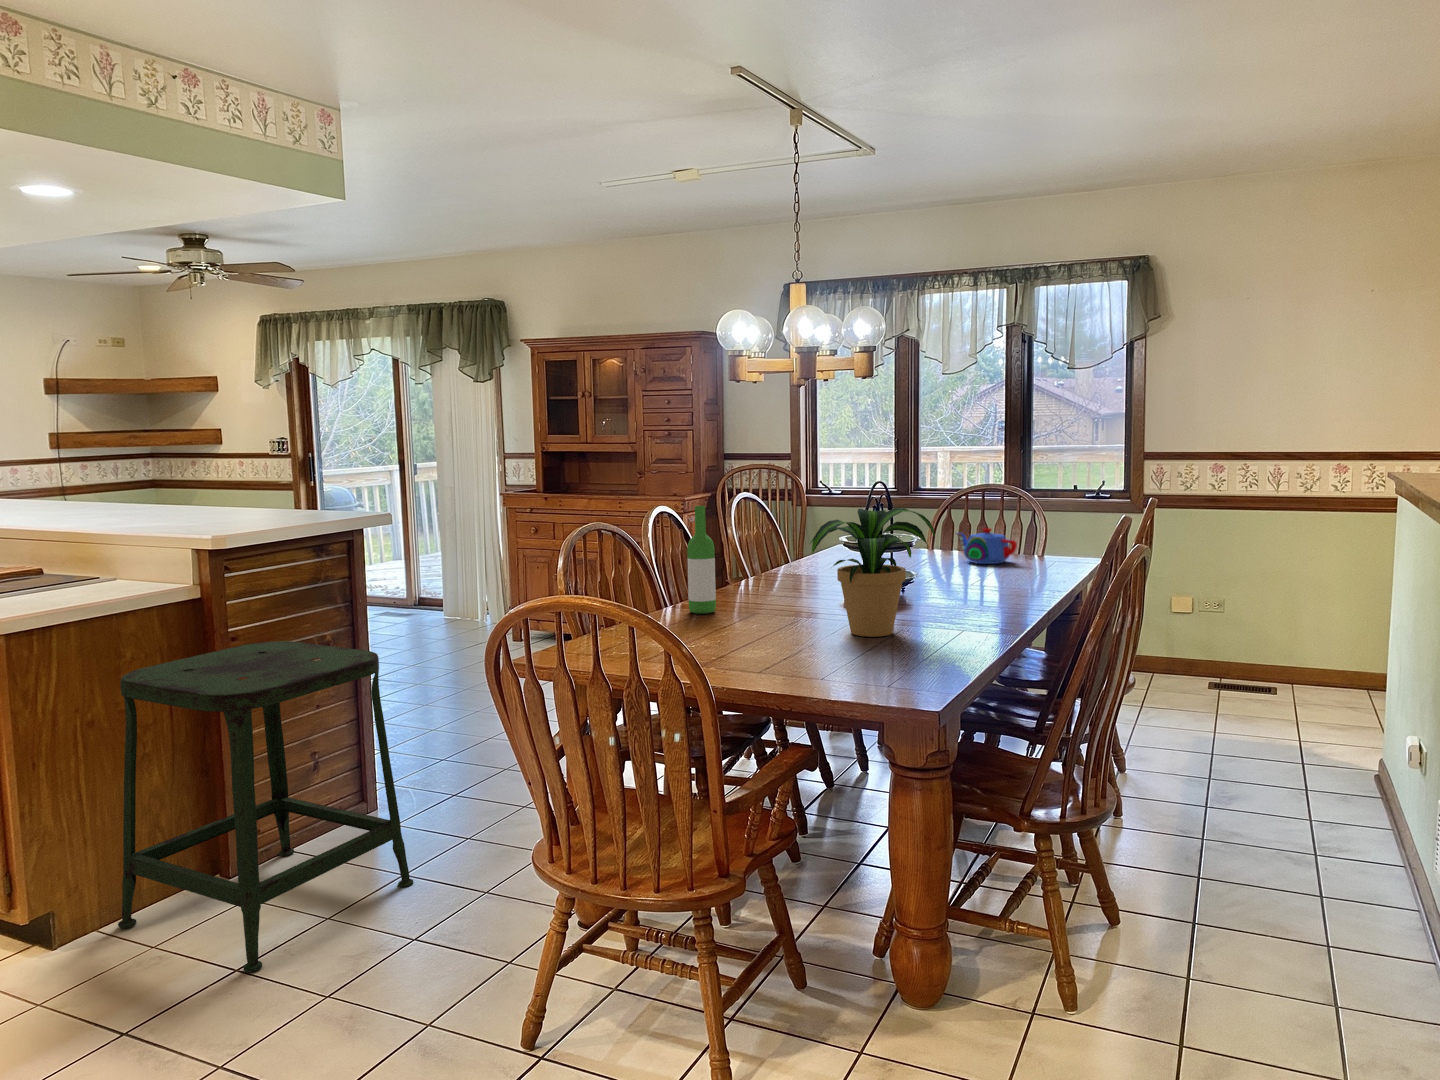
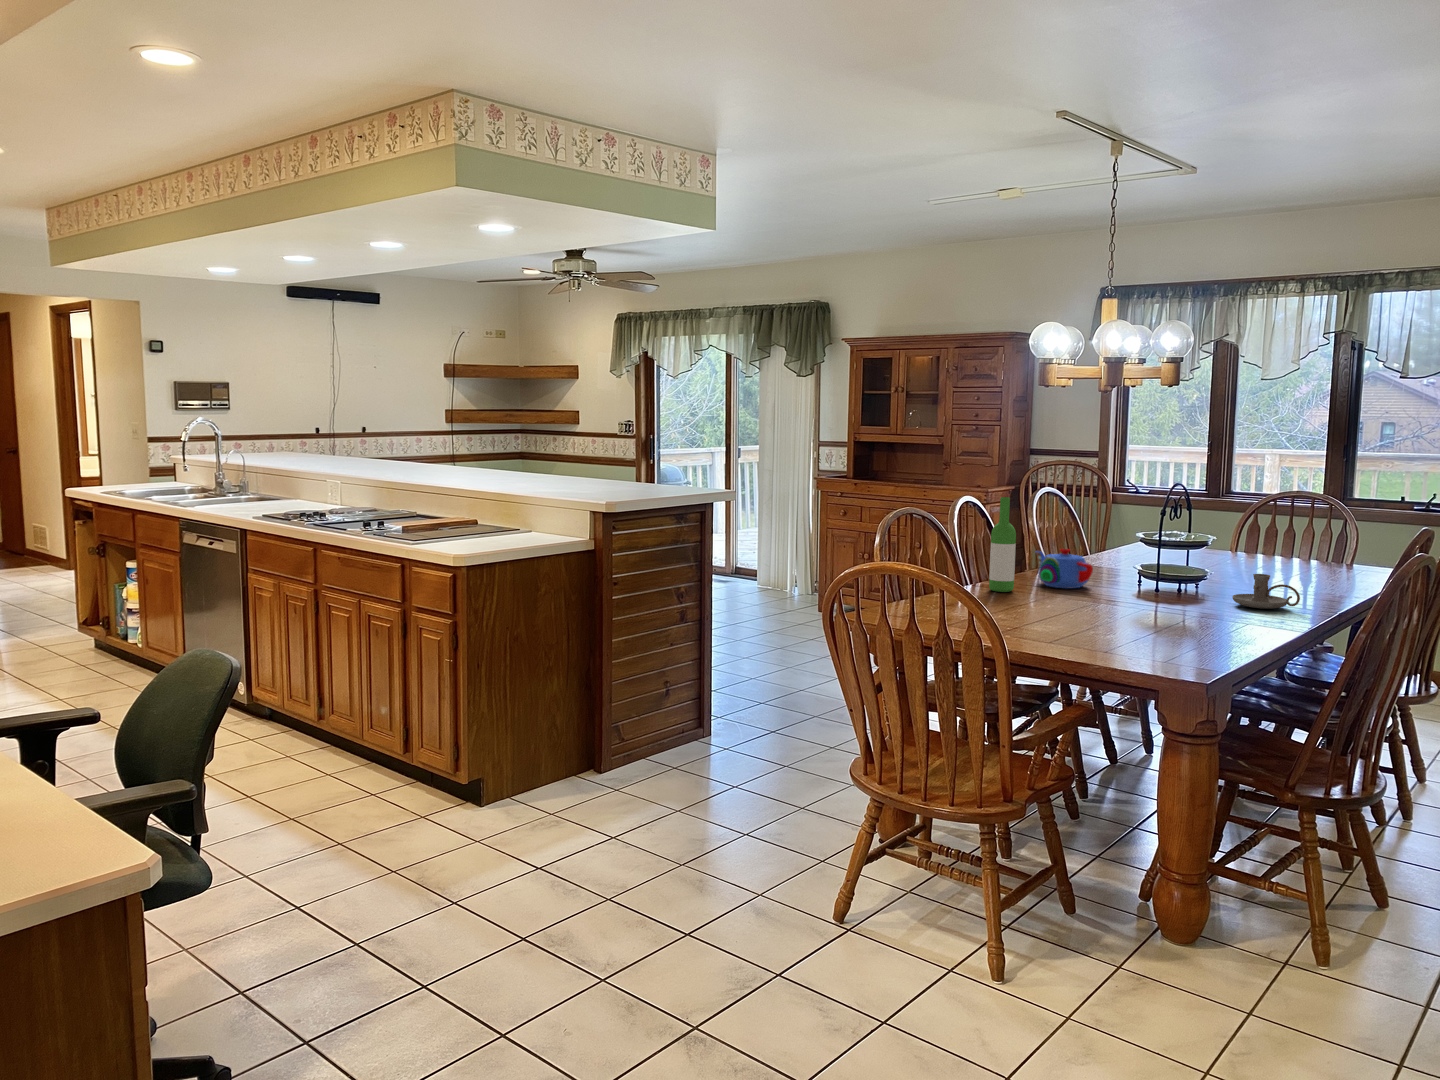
potted plant: present [810,508,935,637] -> none [1104,507,1228,623]
teapot: present [956,528,1017,564] -> present [1036,549,1093,588]
candle holder: none [941,574,1006,610] -> present [1232,574,1300,609]
stool: present [118,641,413,972] -> none [528,587,743,837]

